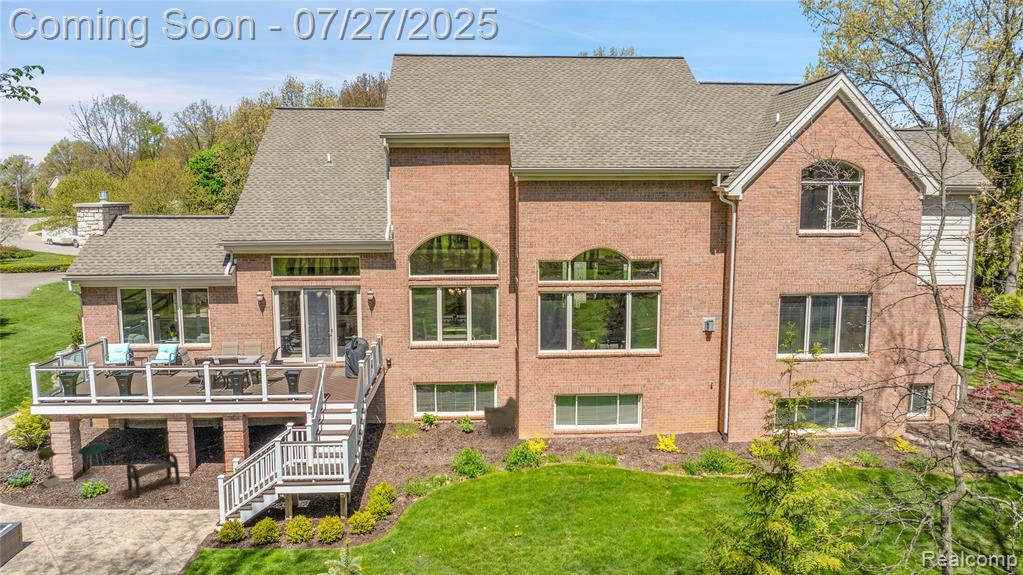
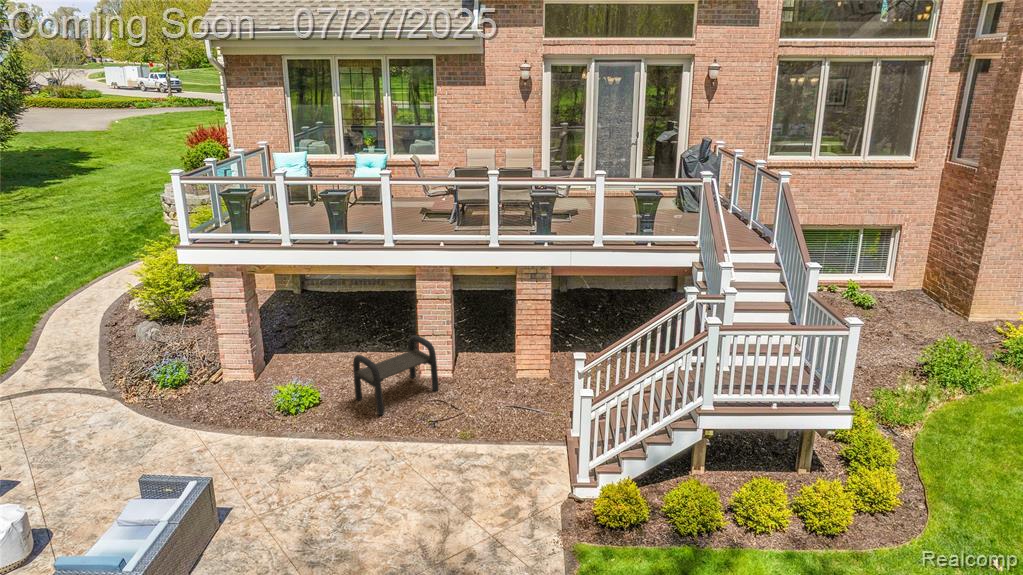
chair: present [484,397,517,436] -> none [894,256,978,323]
side table: present [79,444,107,477] -> none [258,318,303,373]
potted tree: present [38,448,60,488] -> none [194,323,235,390]

